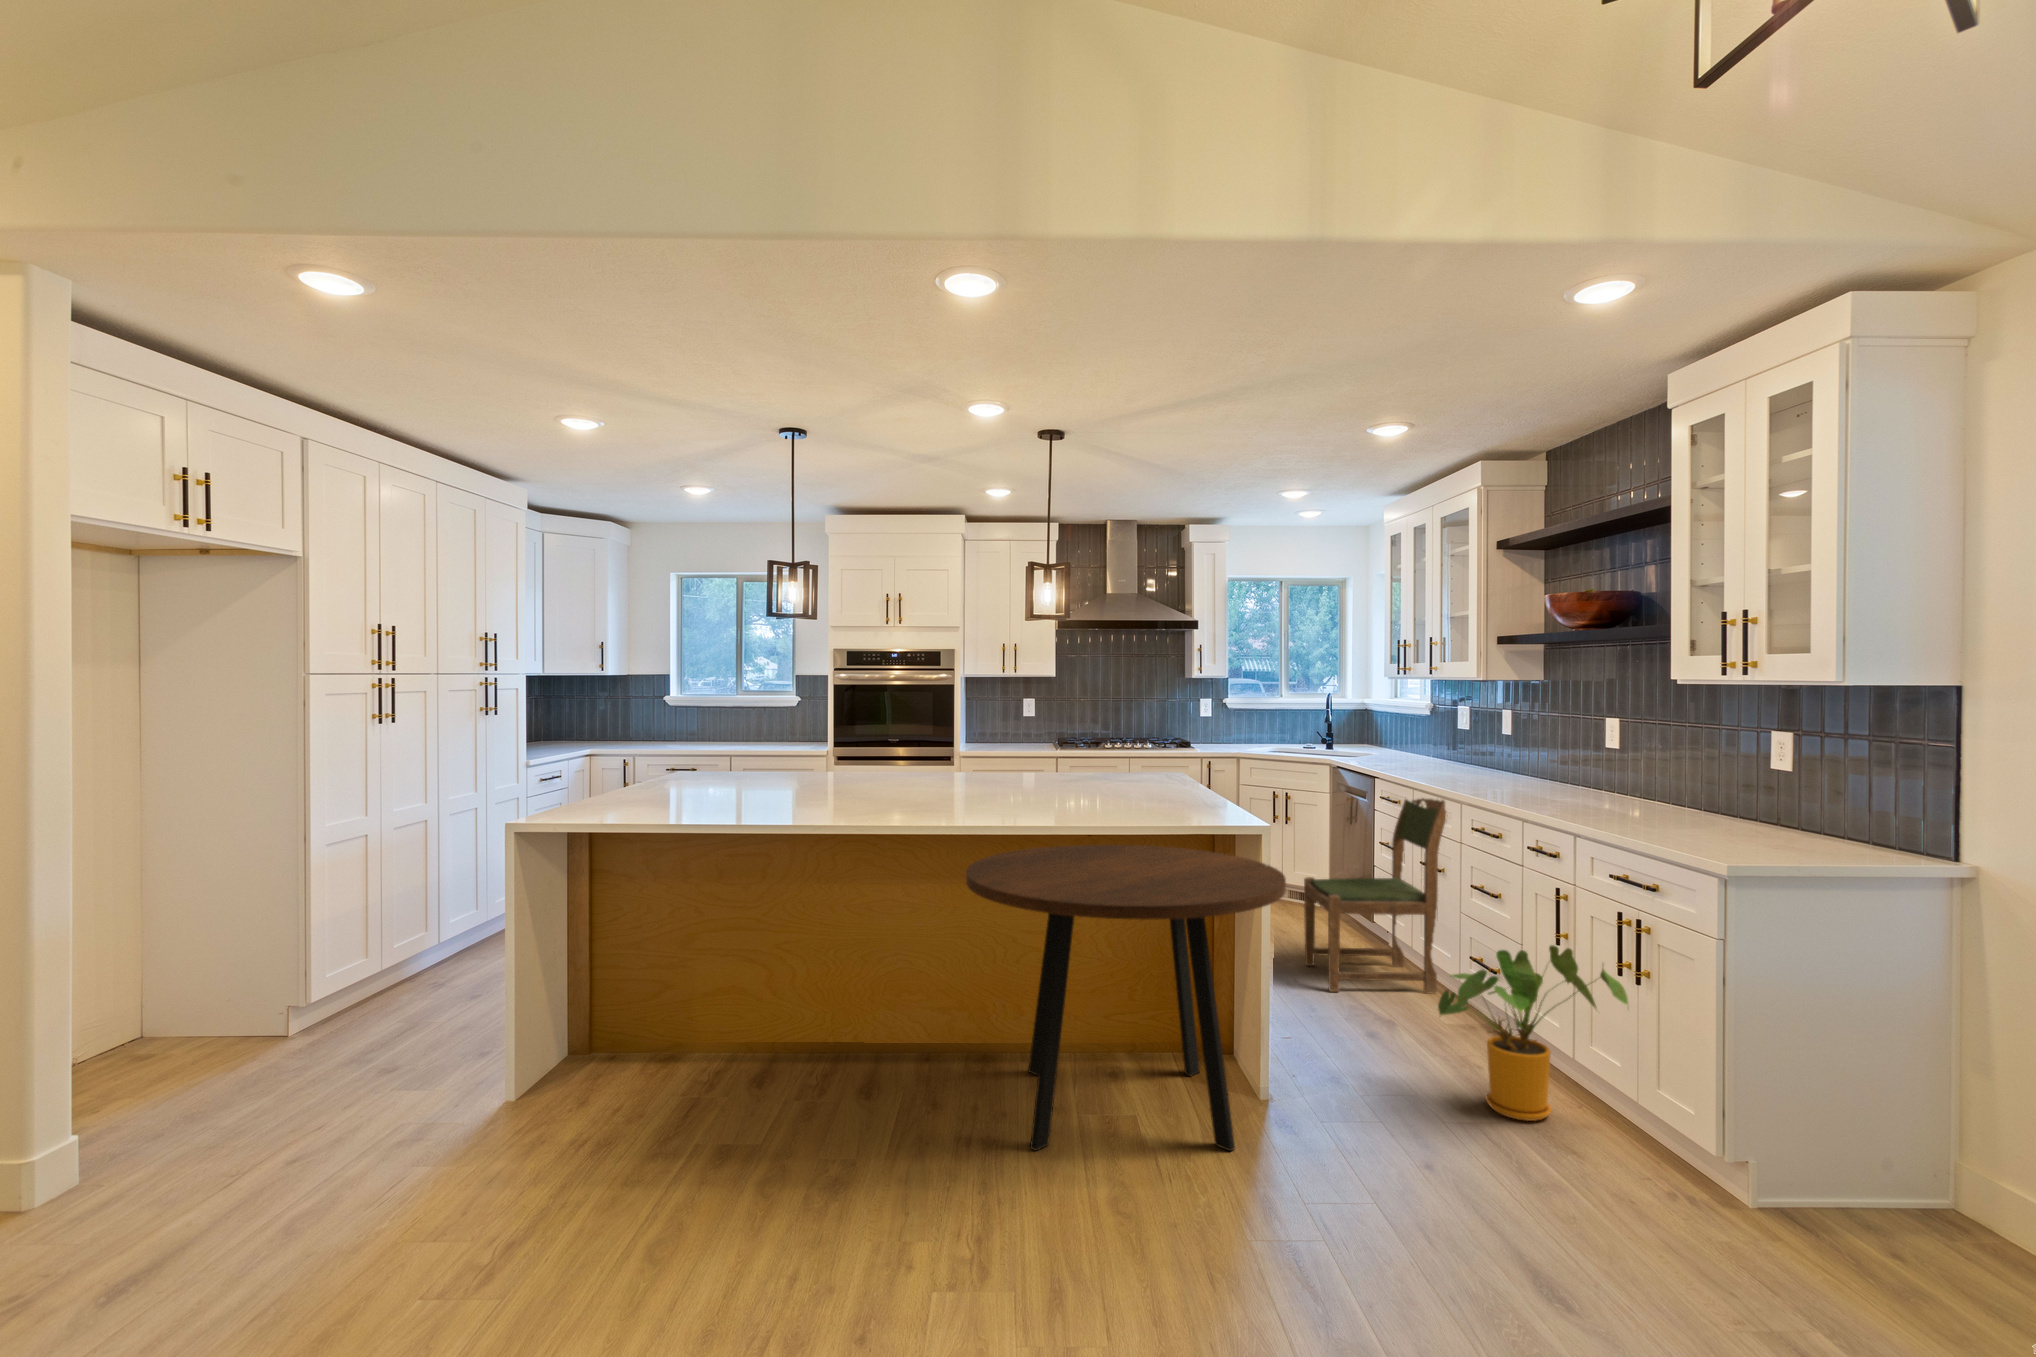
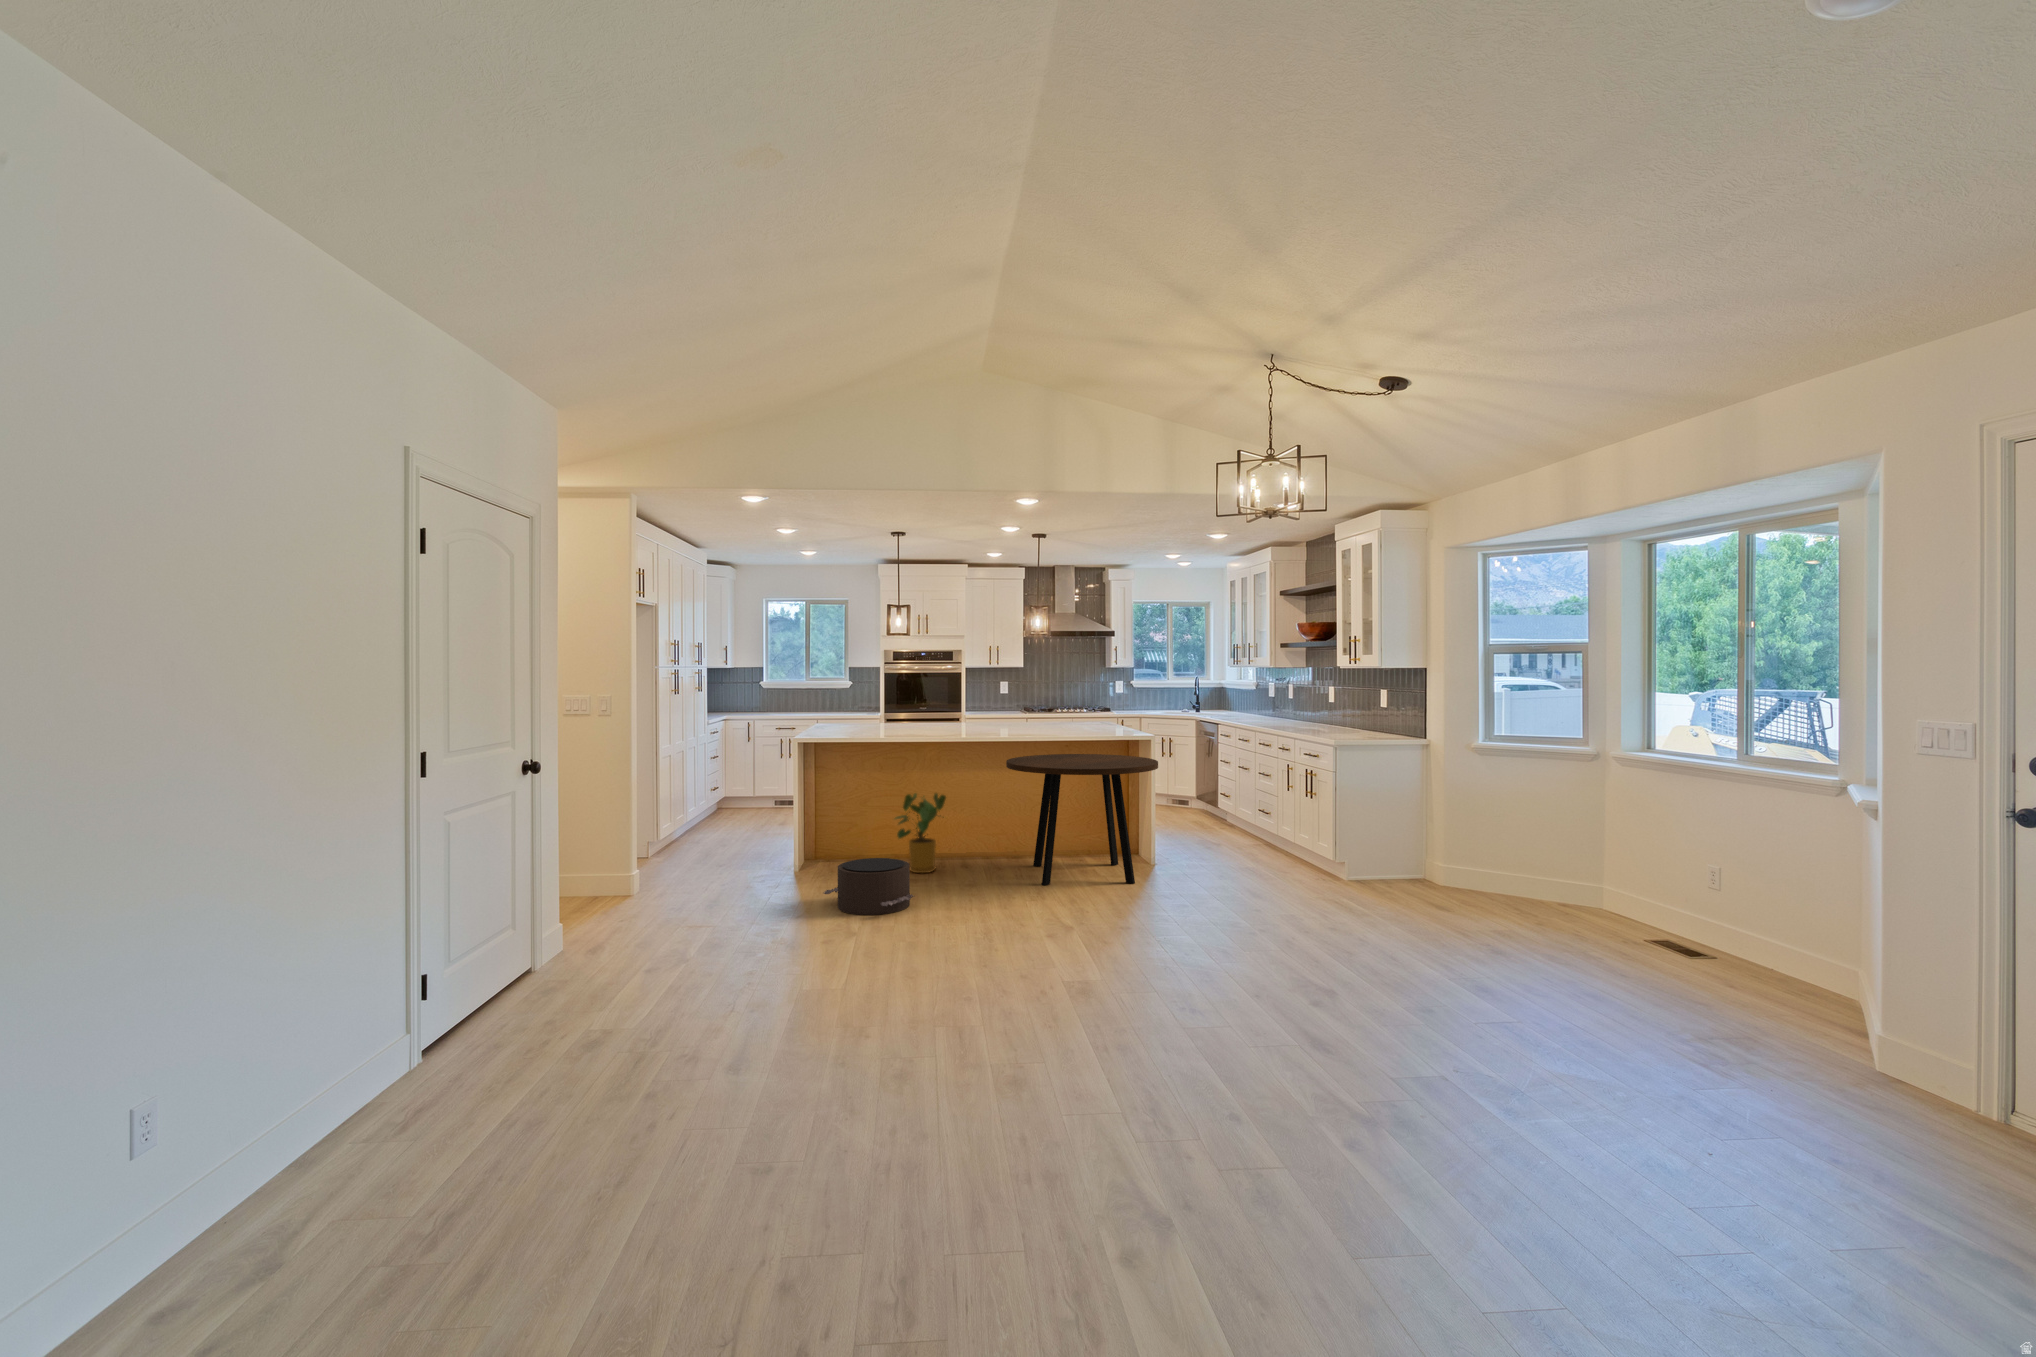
dining chair: present [1304,798,1446,993] -> none [1176,729,1253,839]
house plant: present [1438,945,1628,1121] -> present [895,793,946,873]
pouf: none [505,1099,708,1277] -> present [824,858,913,915]

